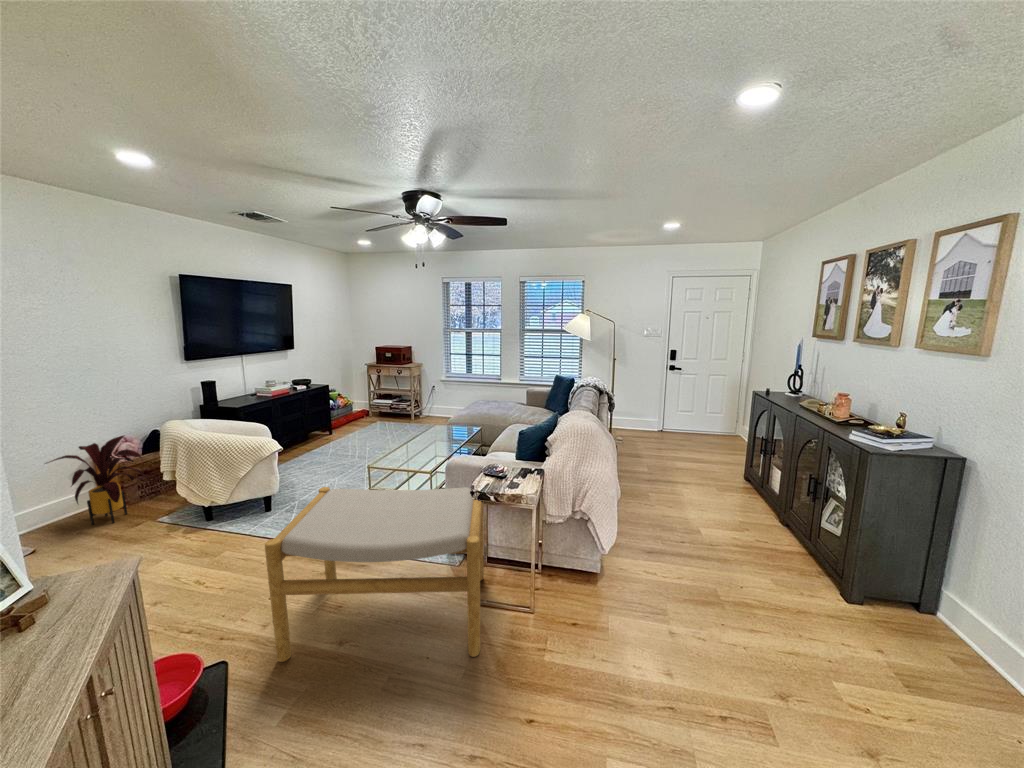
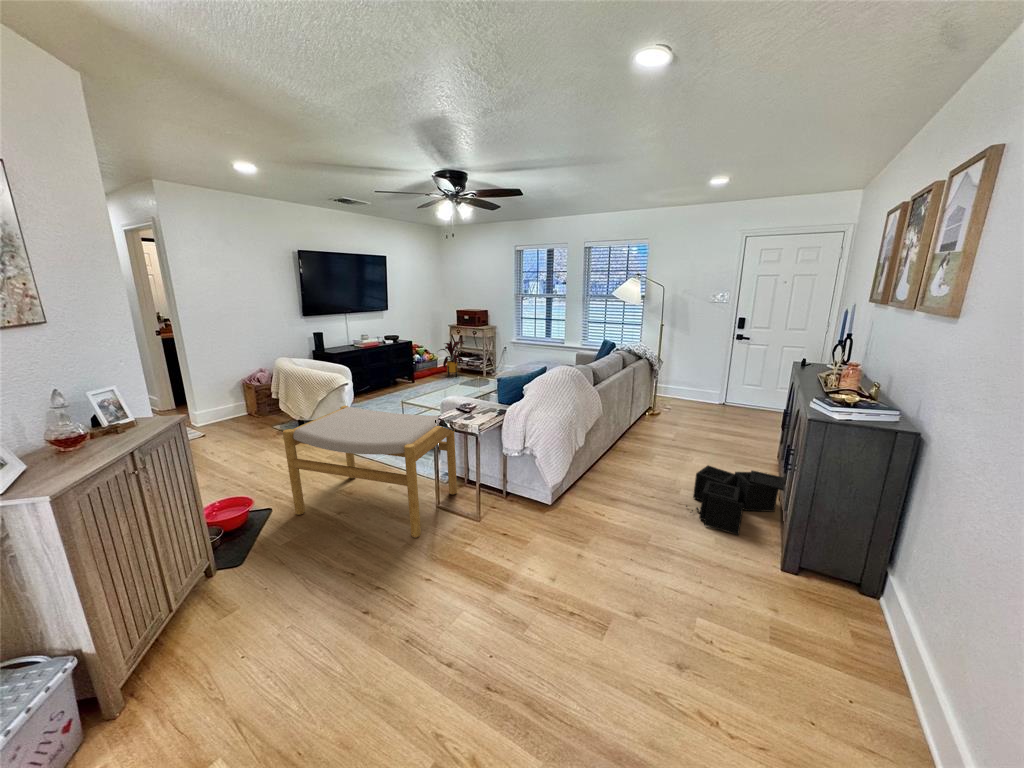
house plant: present [48,436,149,525] -> present [440,341,468,378]
storage bin: none [712,502,793,571] -> present [692,465,784,535]

